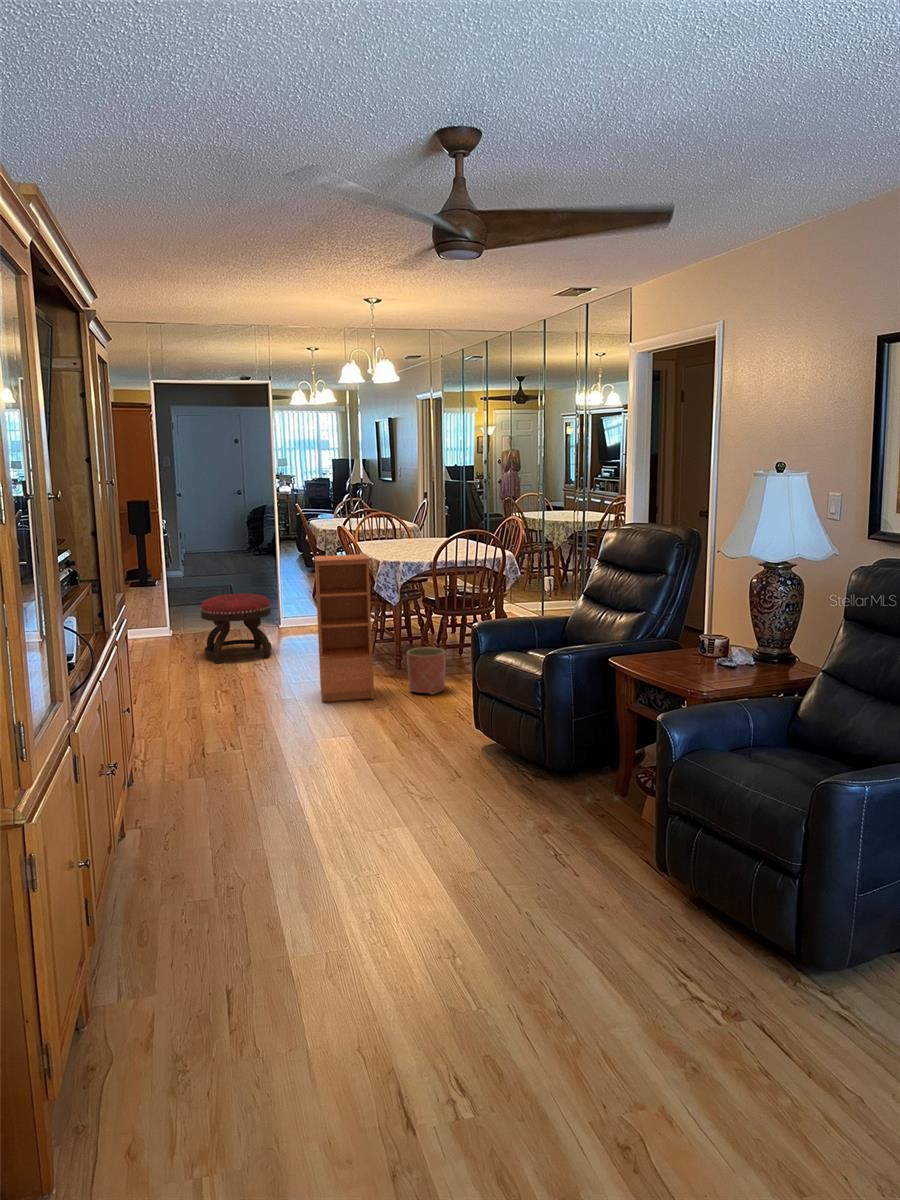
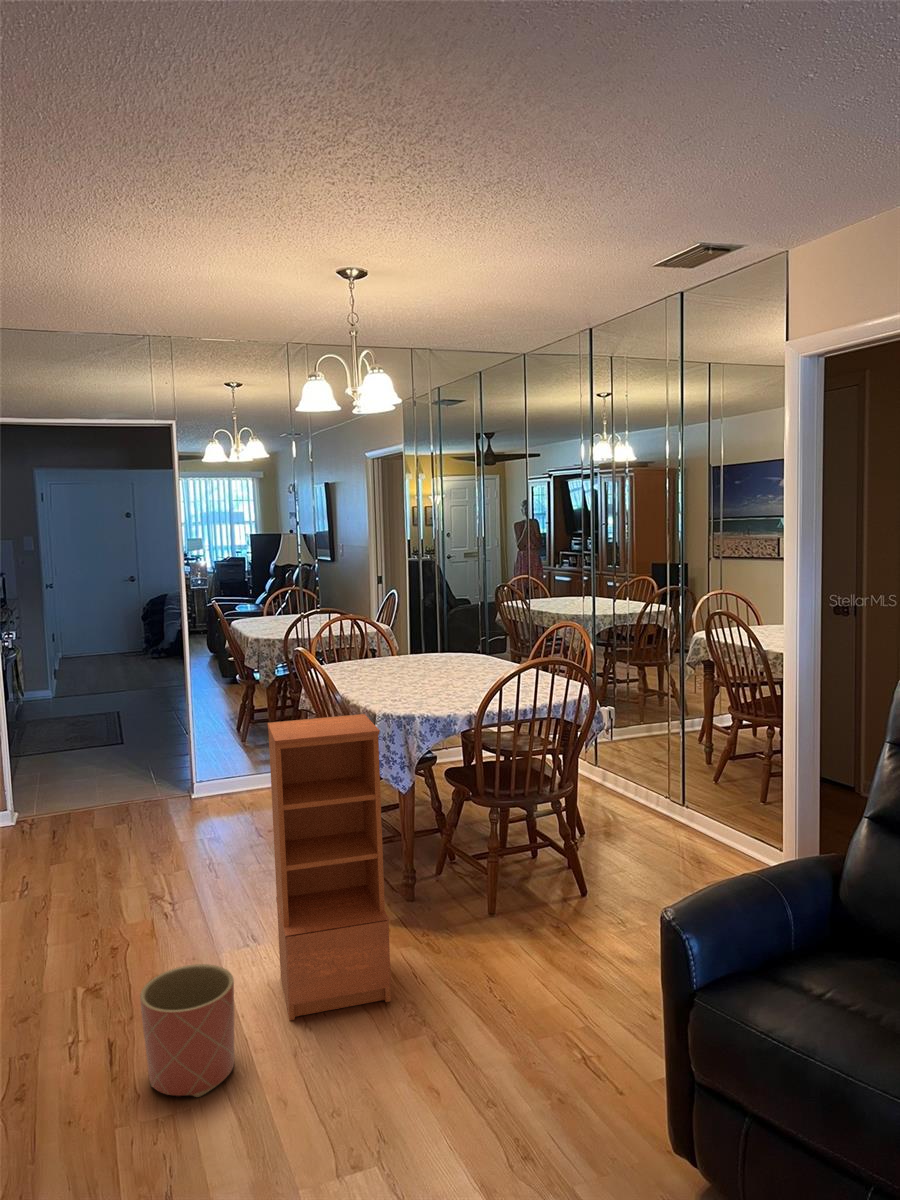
ottoman: present [200,594,272,663] -> none [53,762,180,897]
planter: present [407,647,446,695] -> present [140,964,234,1097]

